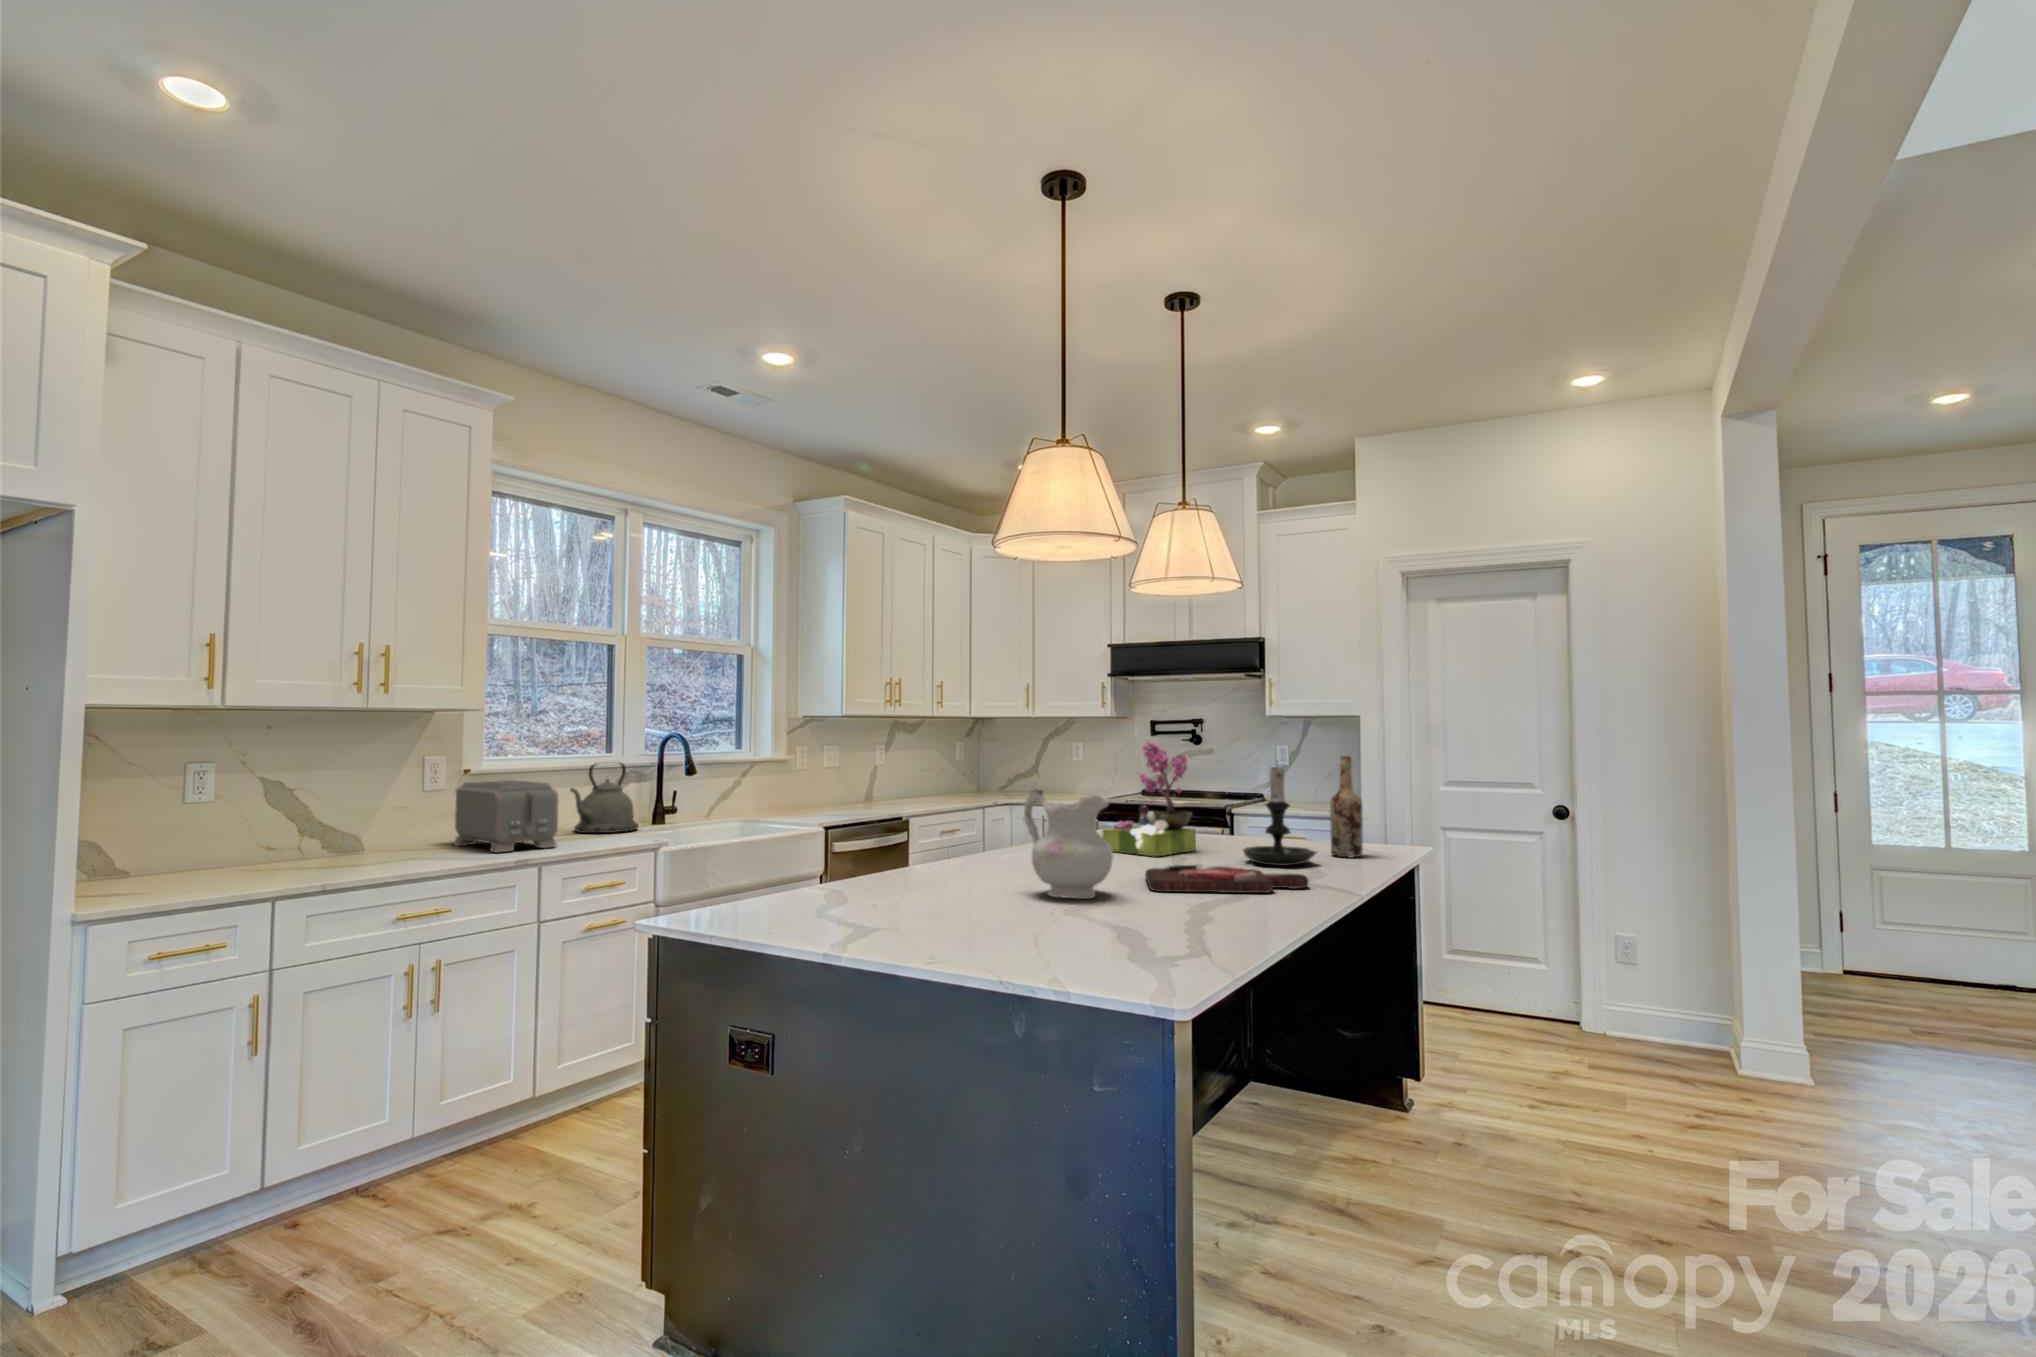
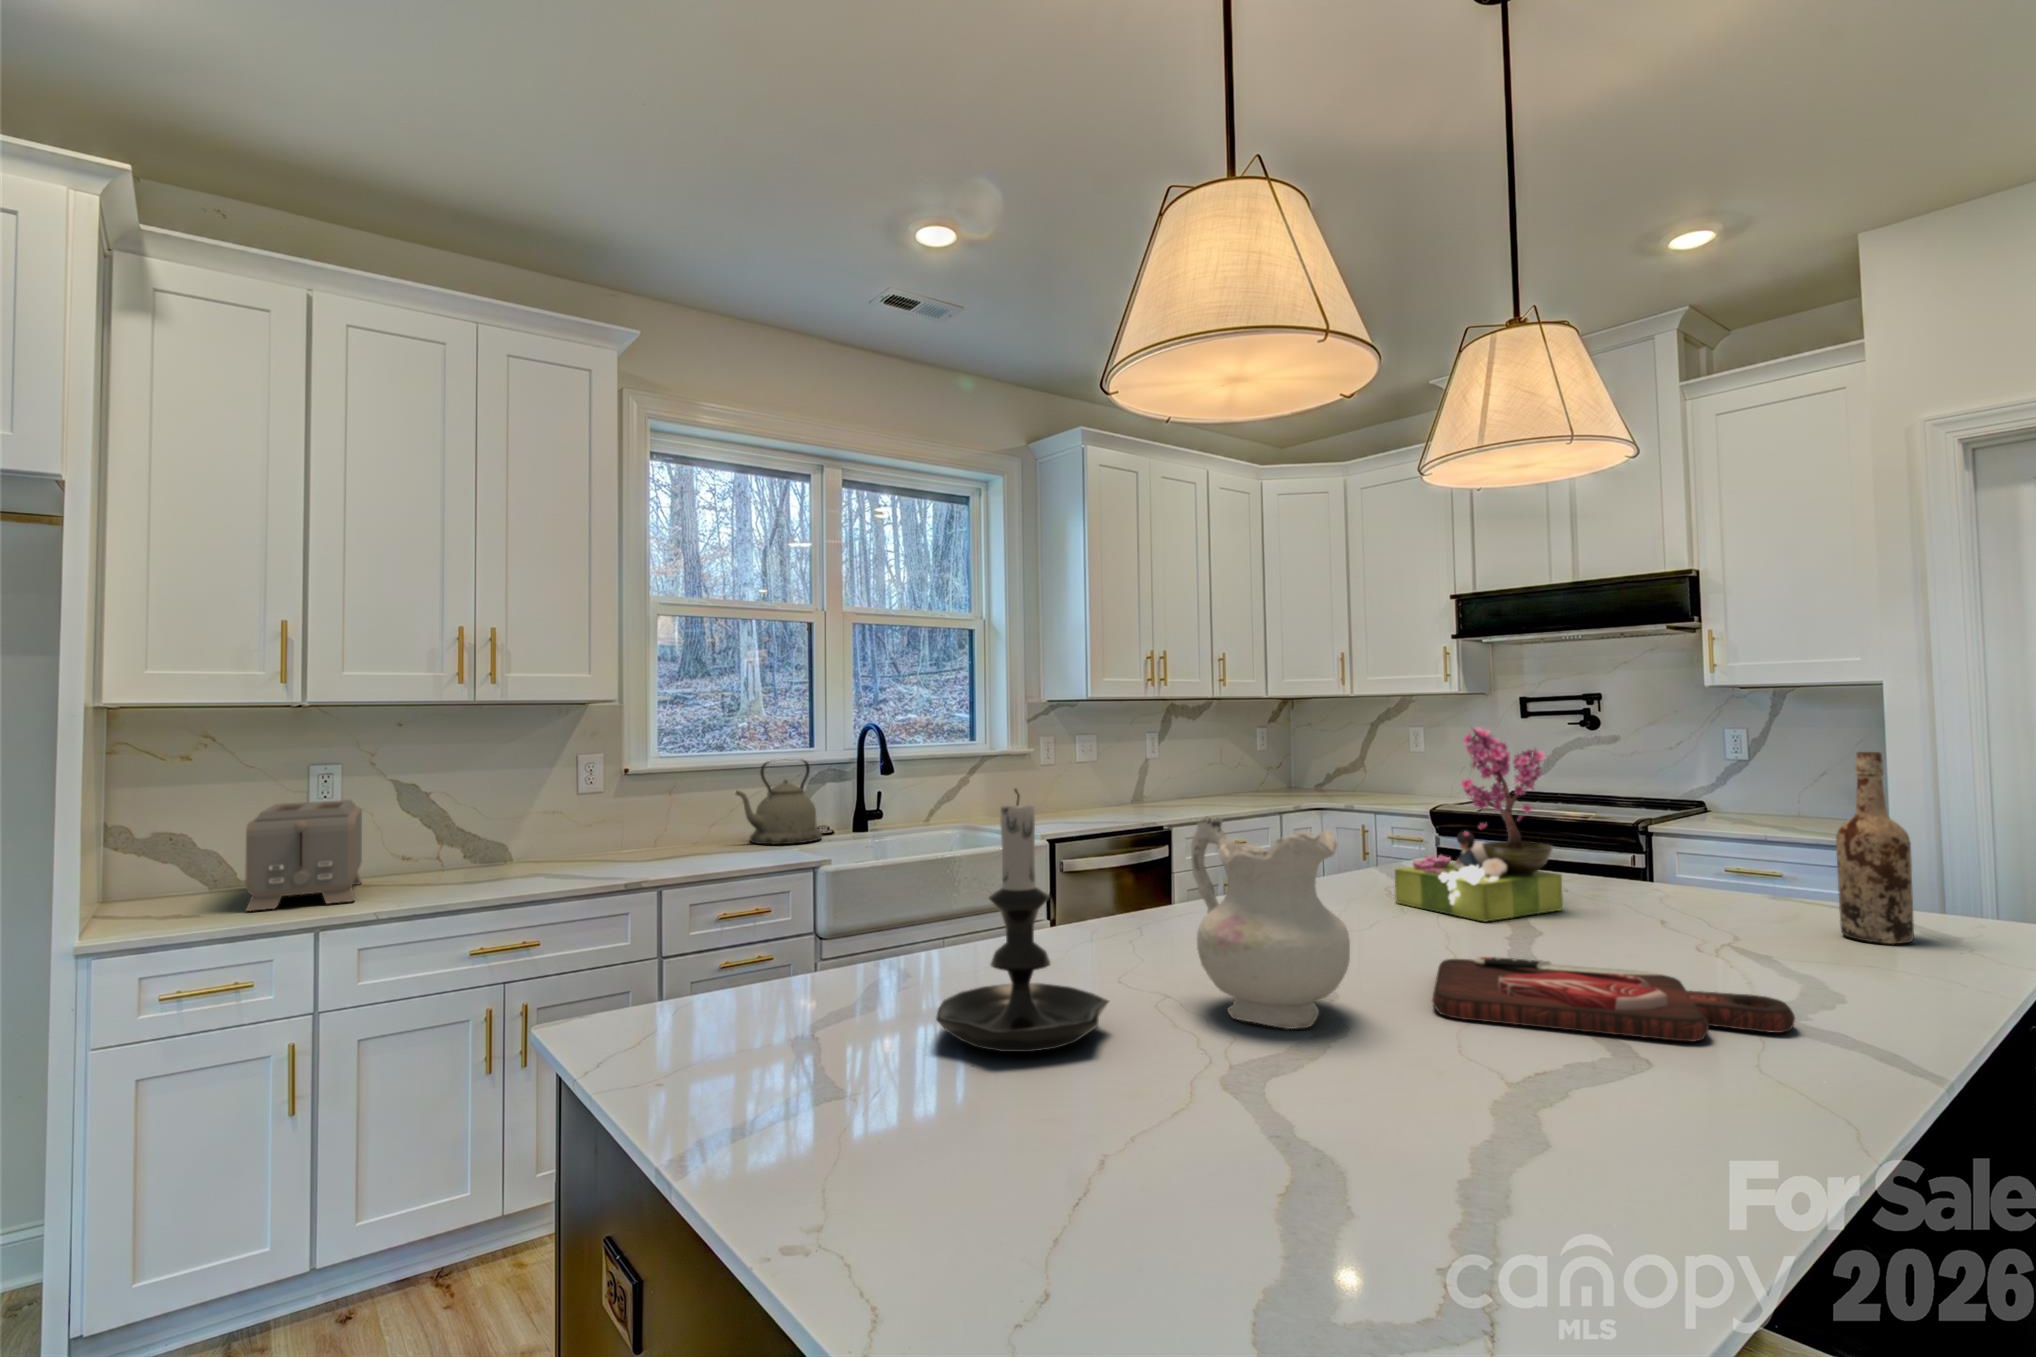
candle holder: present [1243,765,1317,866] -> present [936,789,1109,1052]
toaster: present [453,780,558,852] -> present [245,800,362,911]

